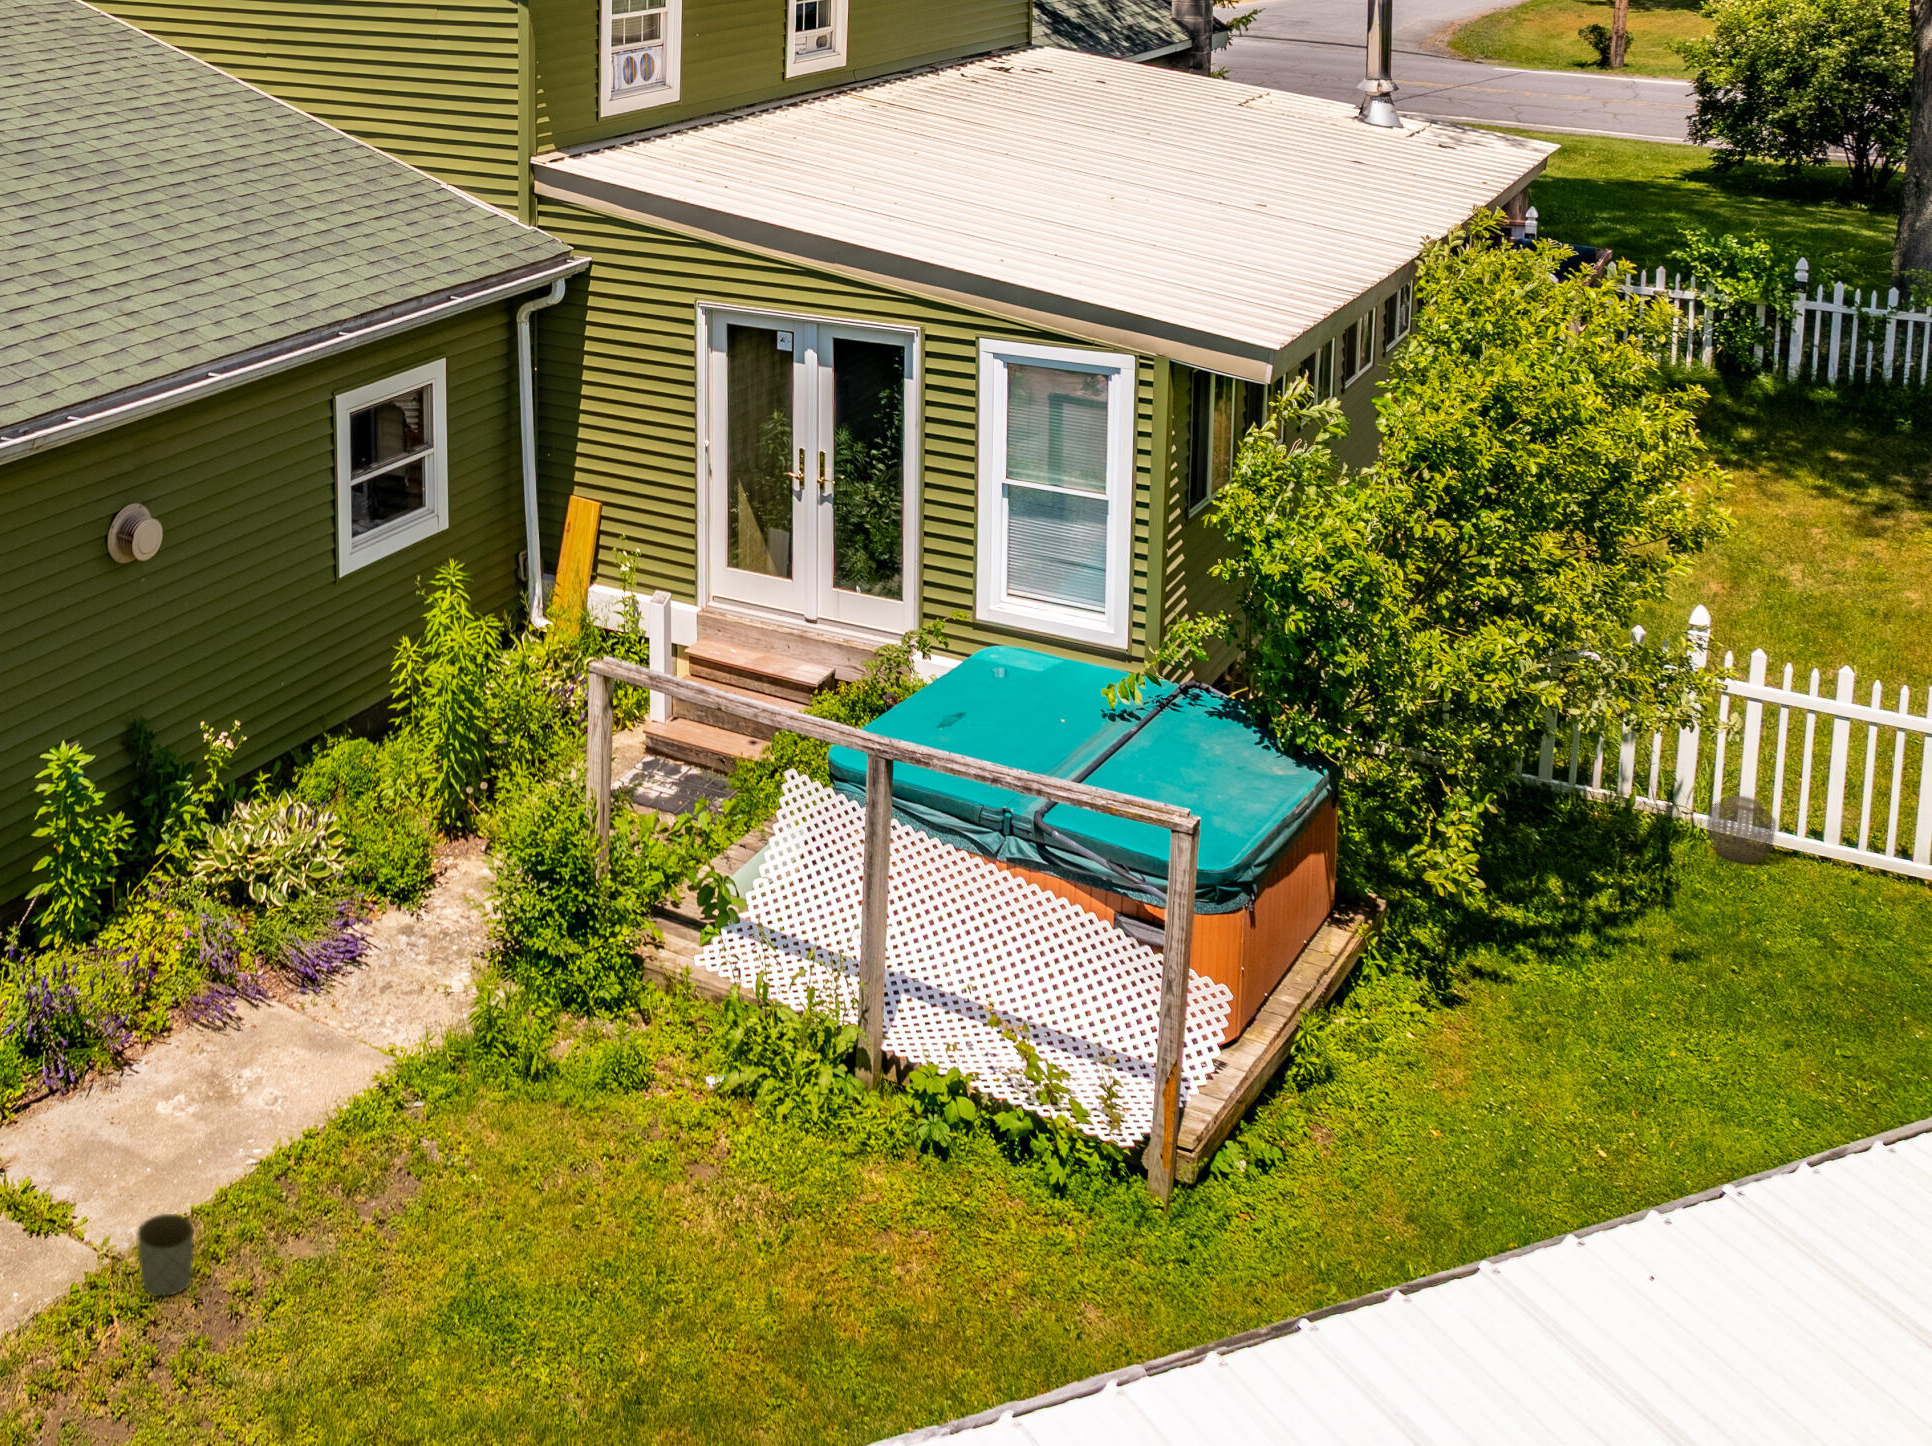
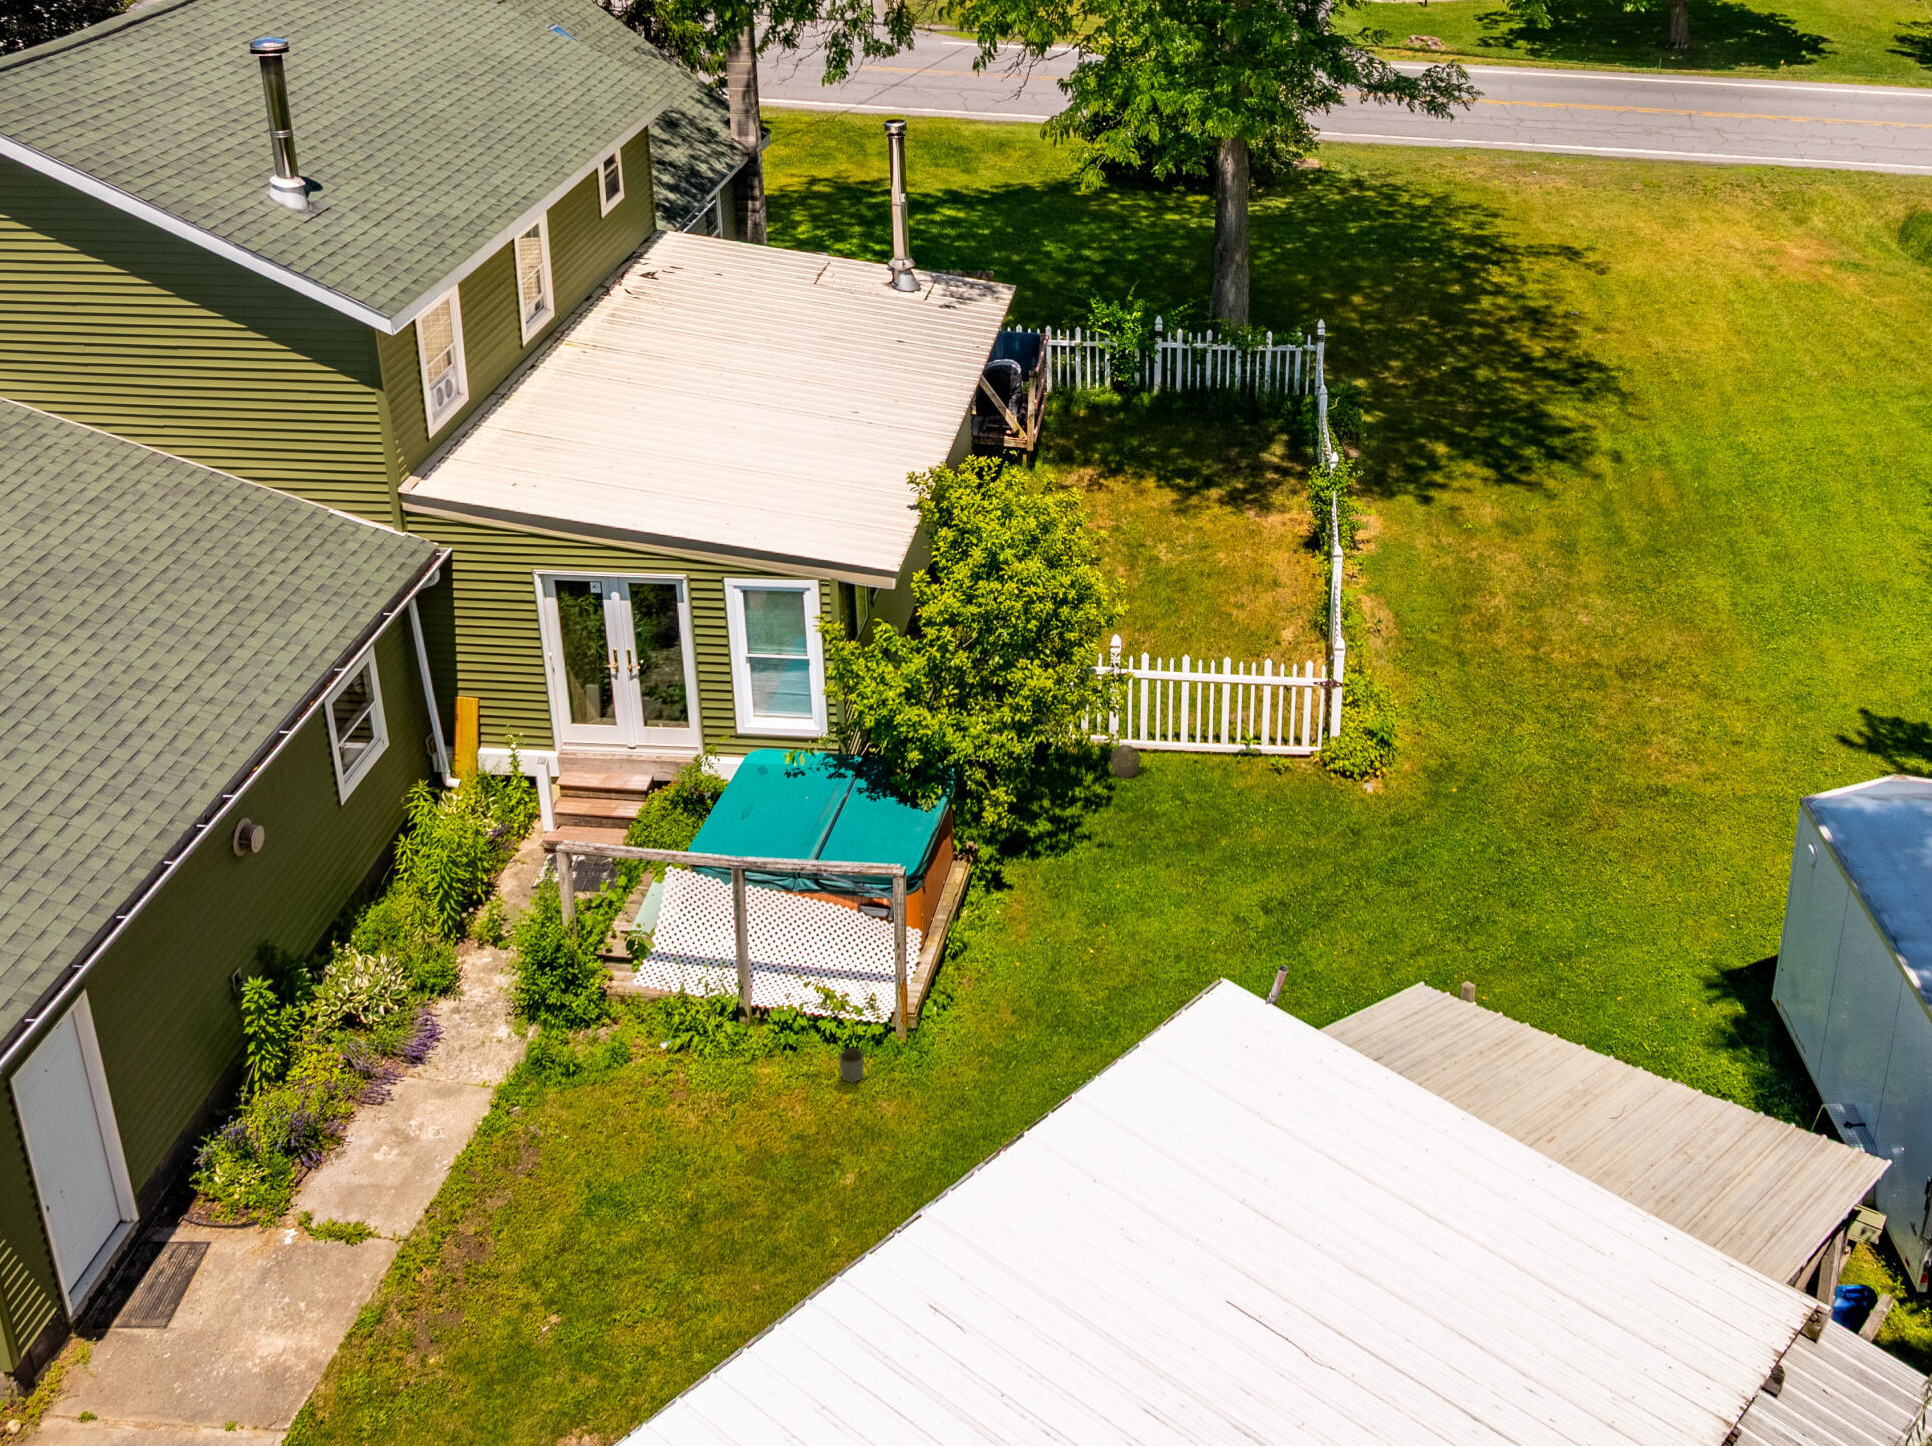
planter: present [138,1214,194,1296] -> present [840,1048,864,1083]

